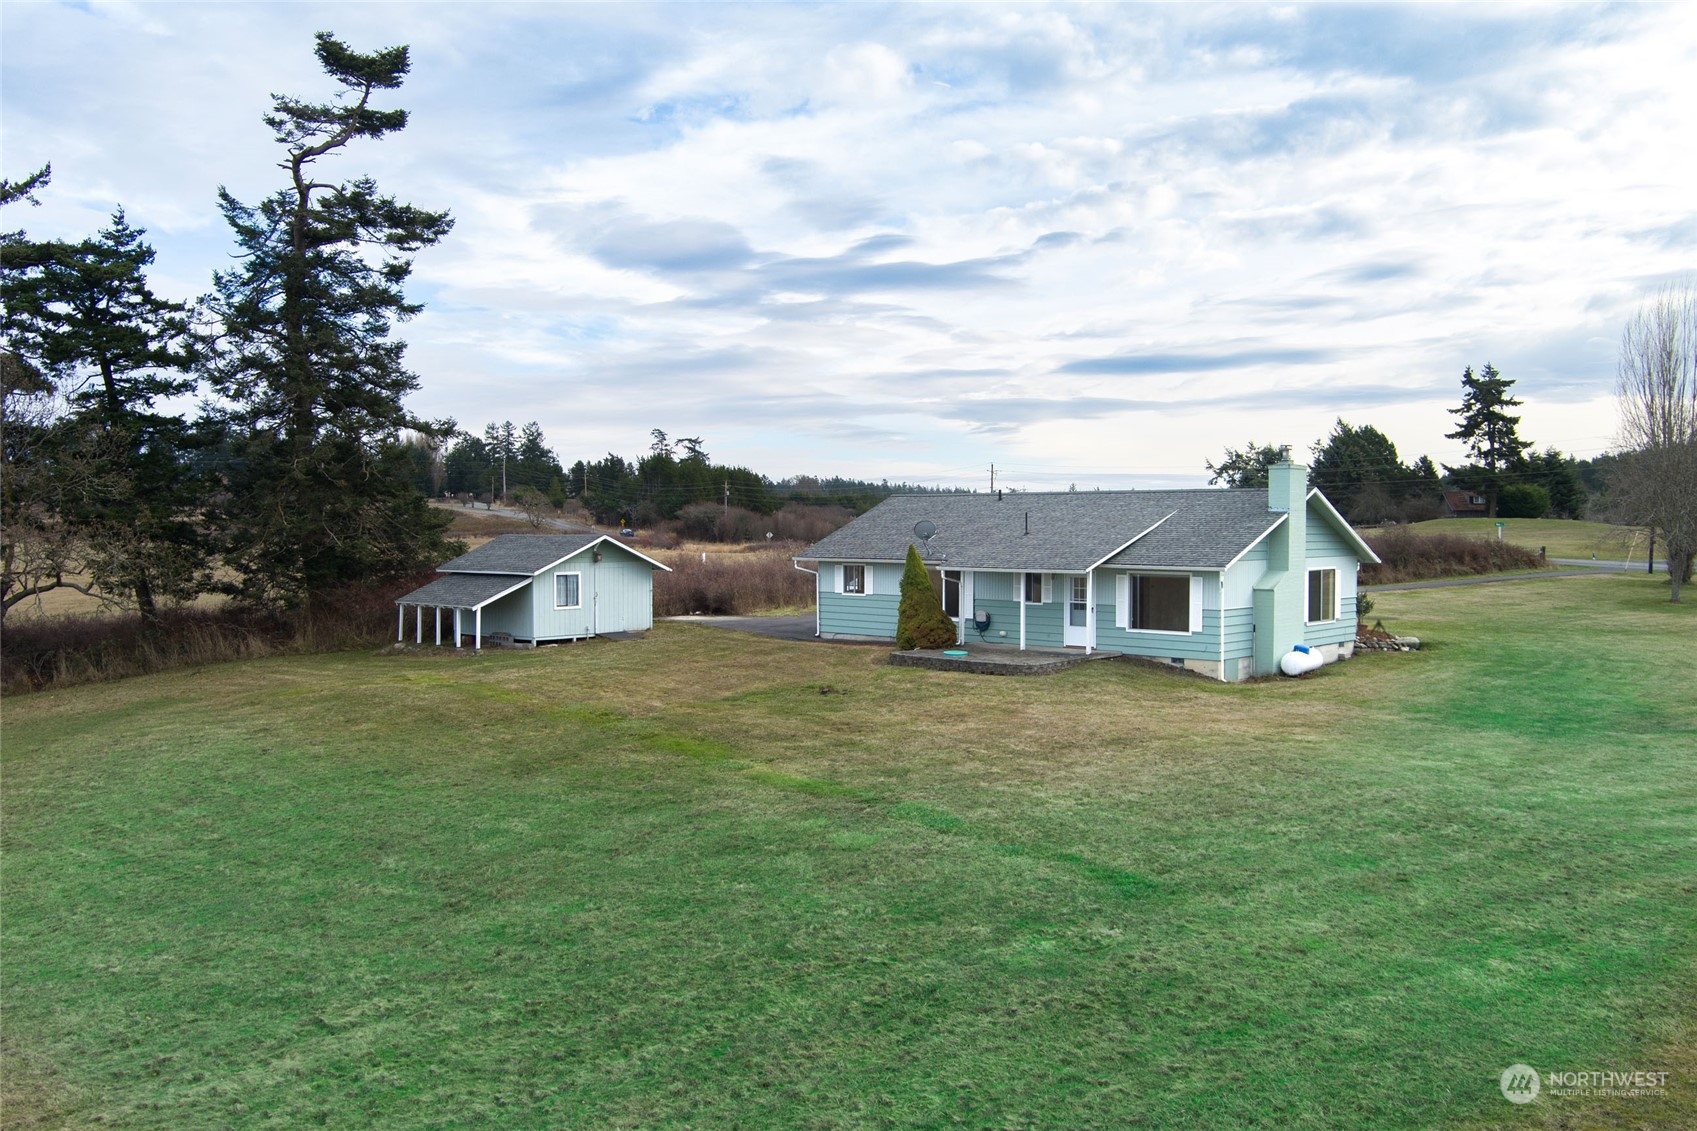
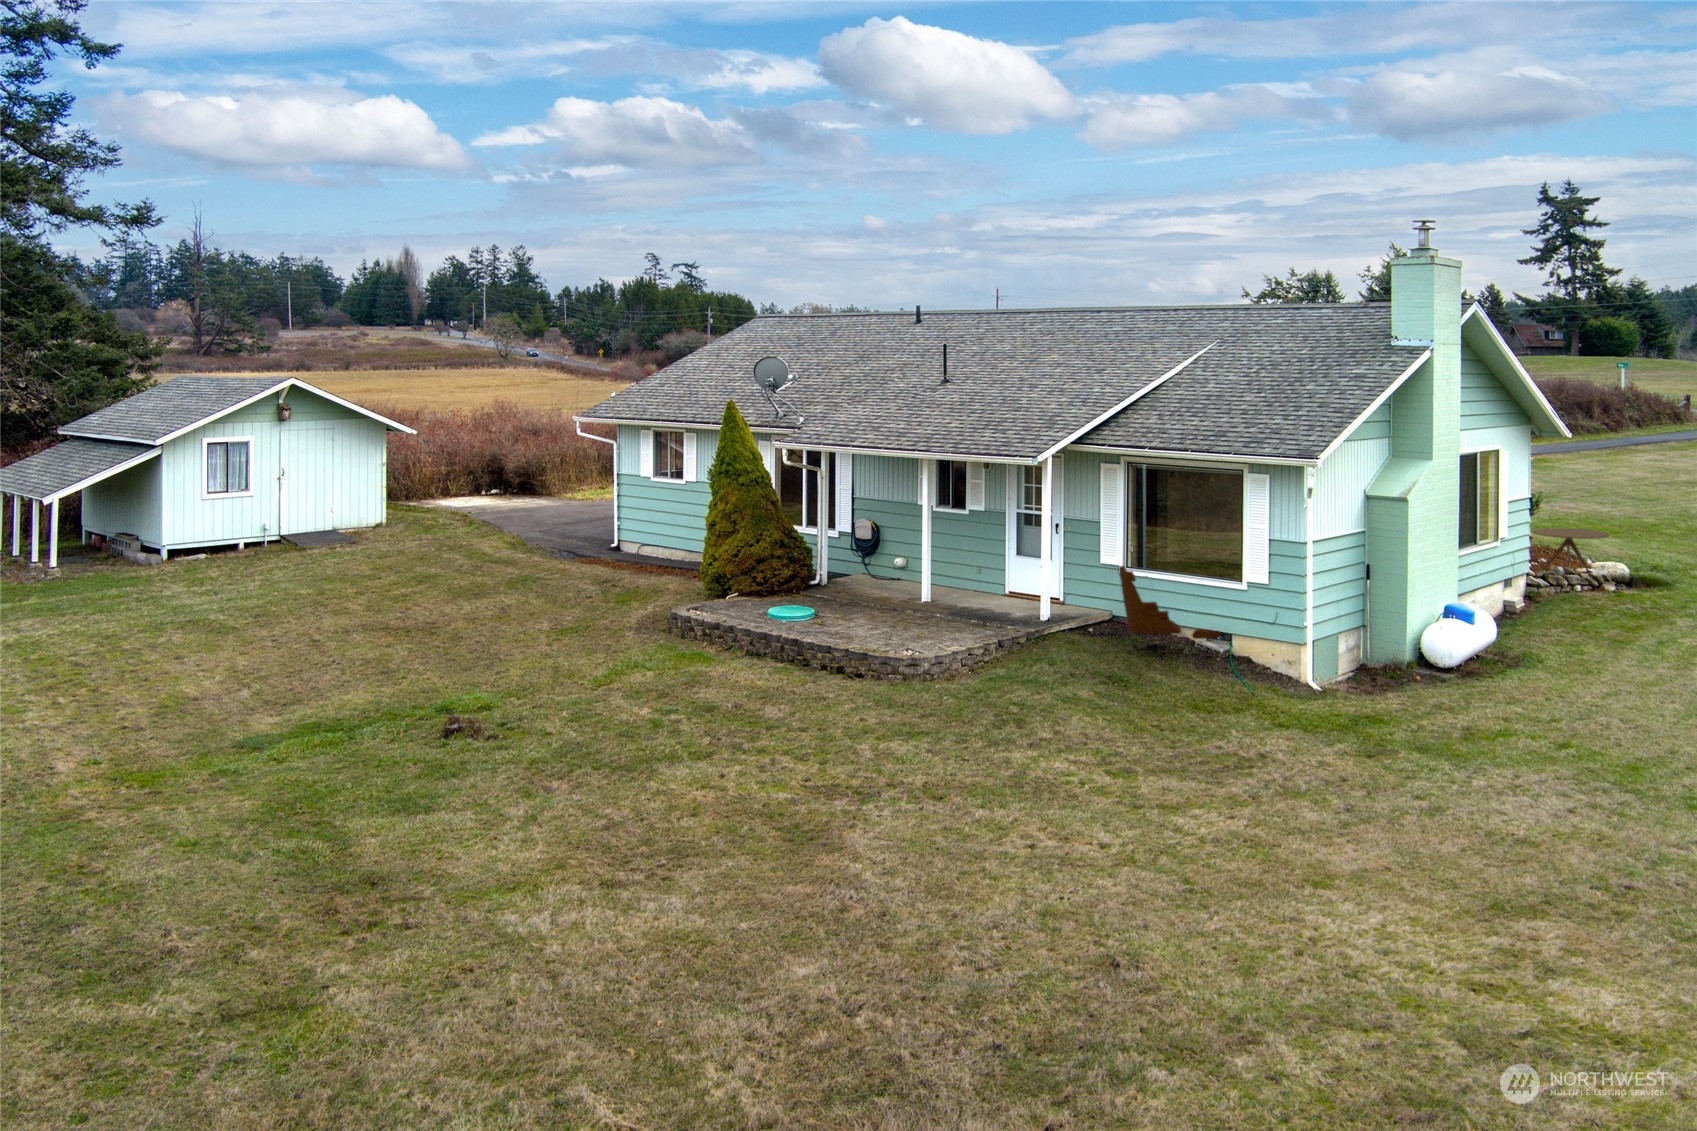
lounge chair: none [1127,624,1184,670] -> present [1119,566,1221,659]

